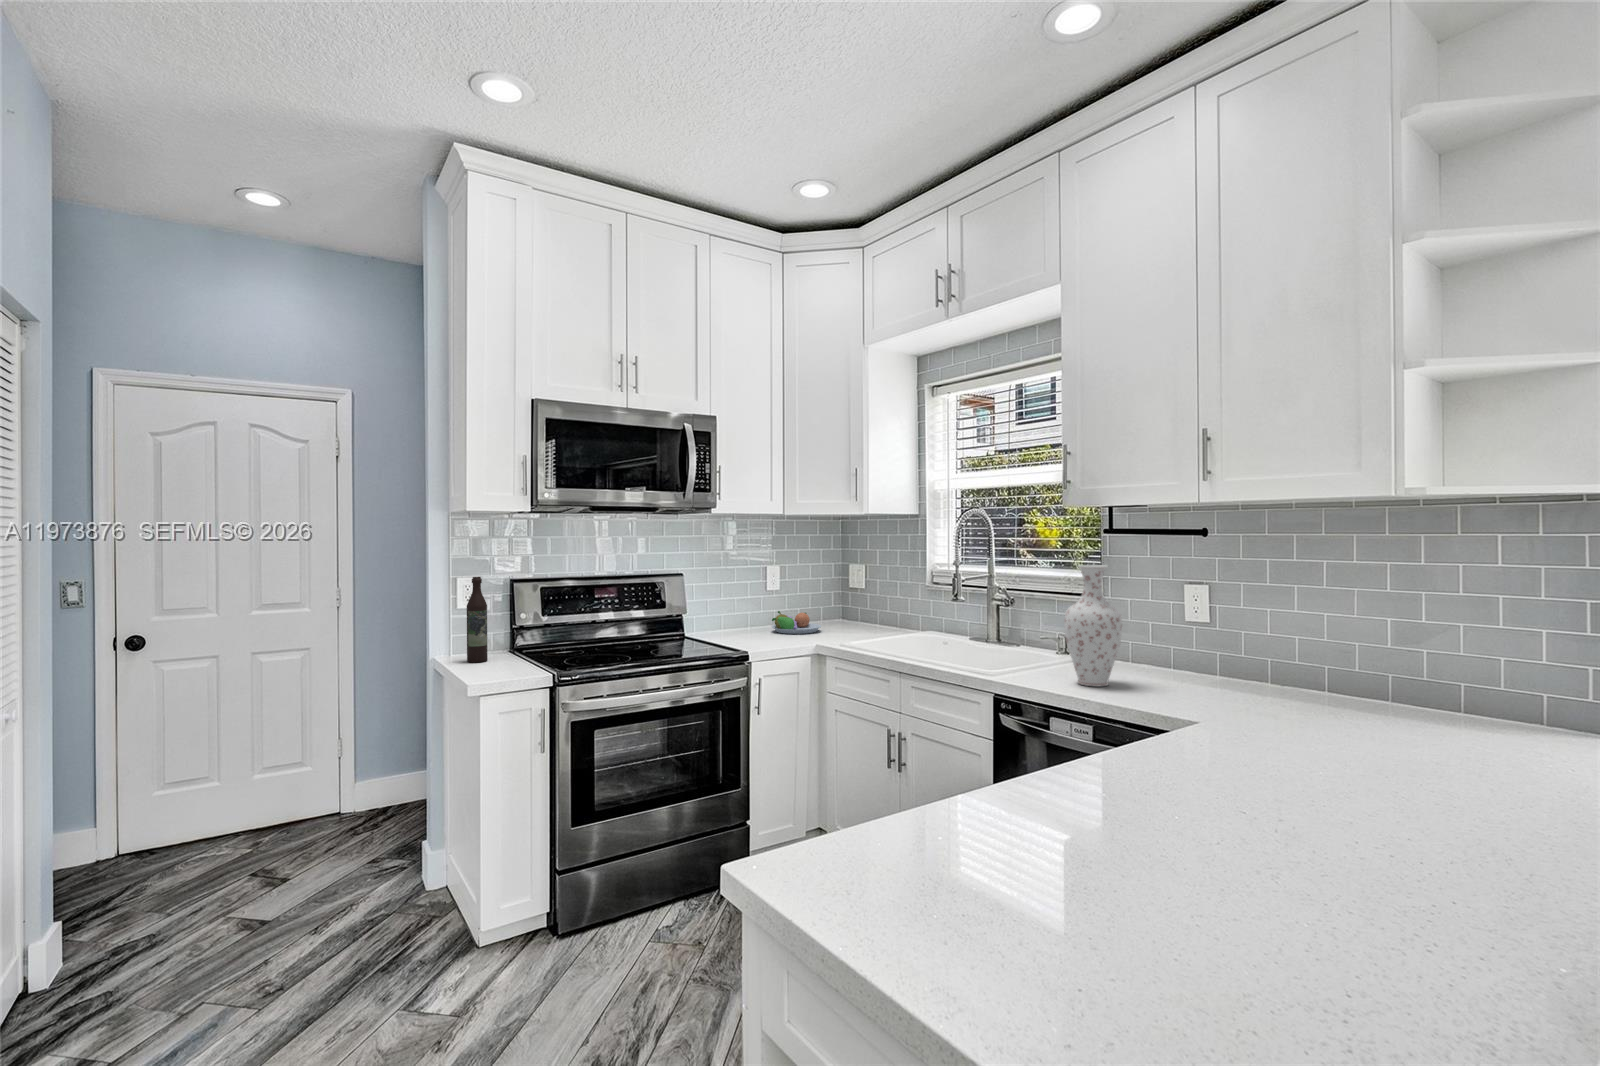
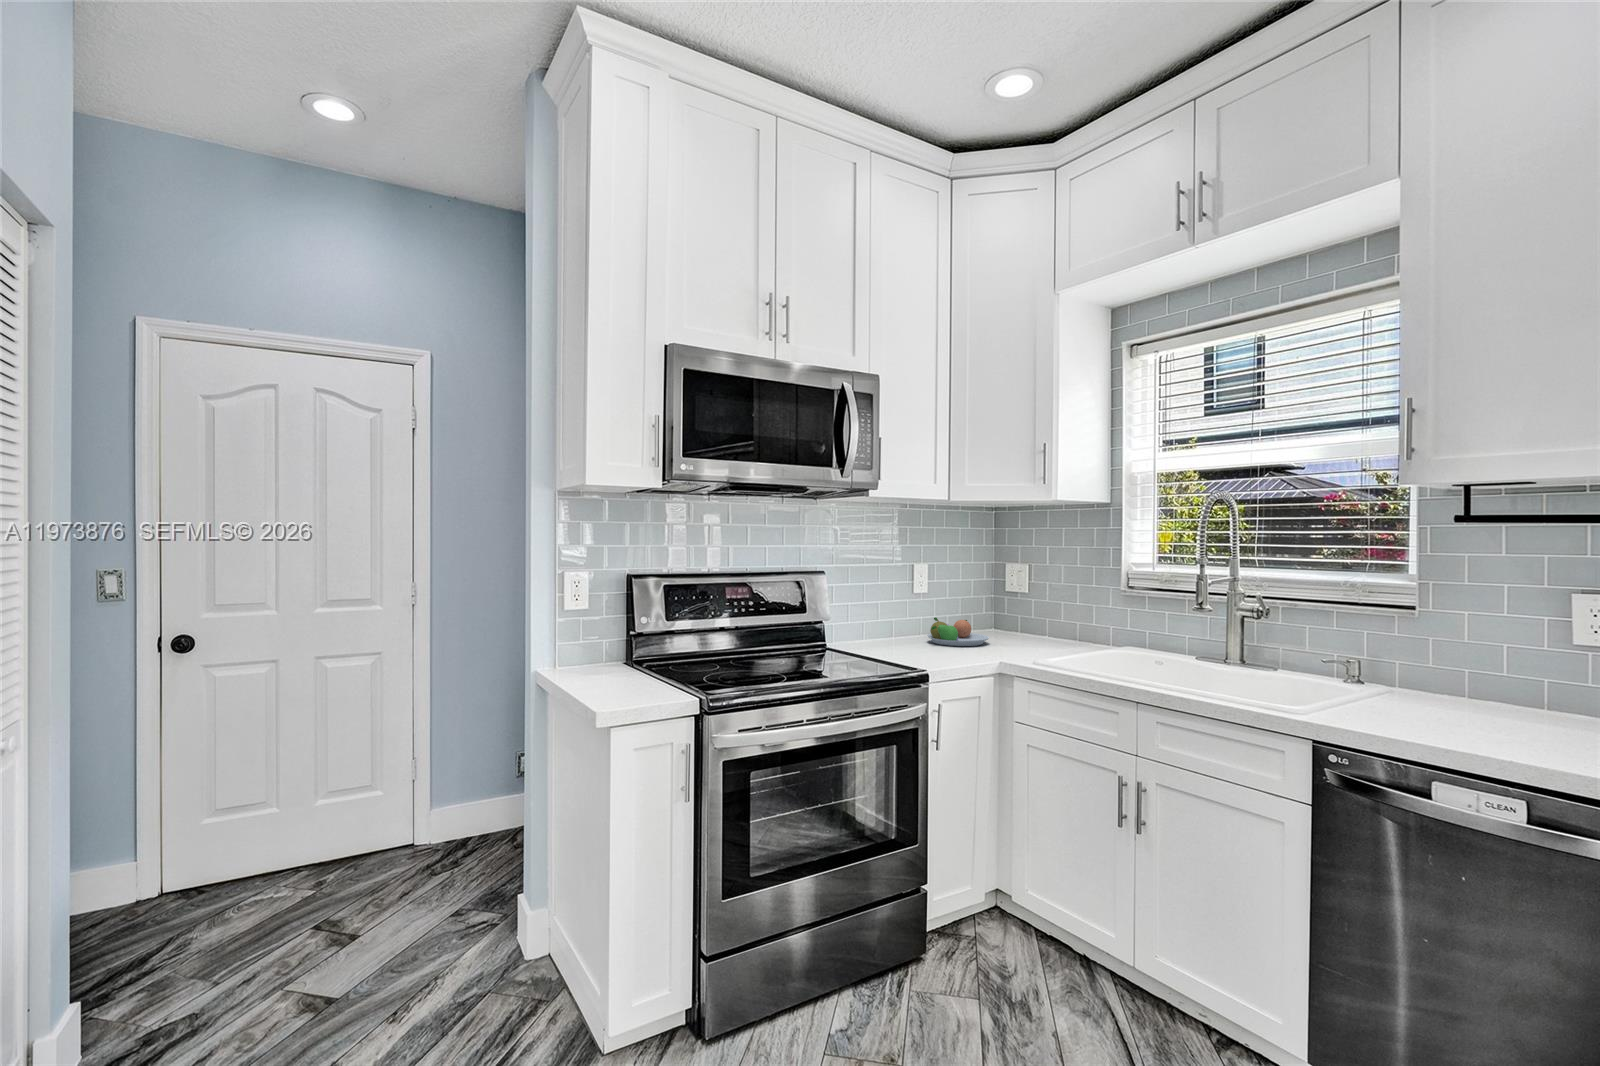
vase: present [1064,565,1122,686] -> none [1427,566,1528,739]
wine bottle: present [467,577,488,662] -> none [581,570,606,679]

